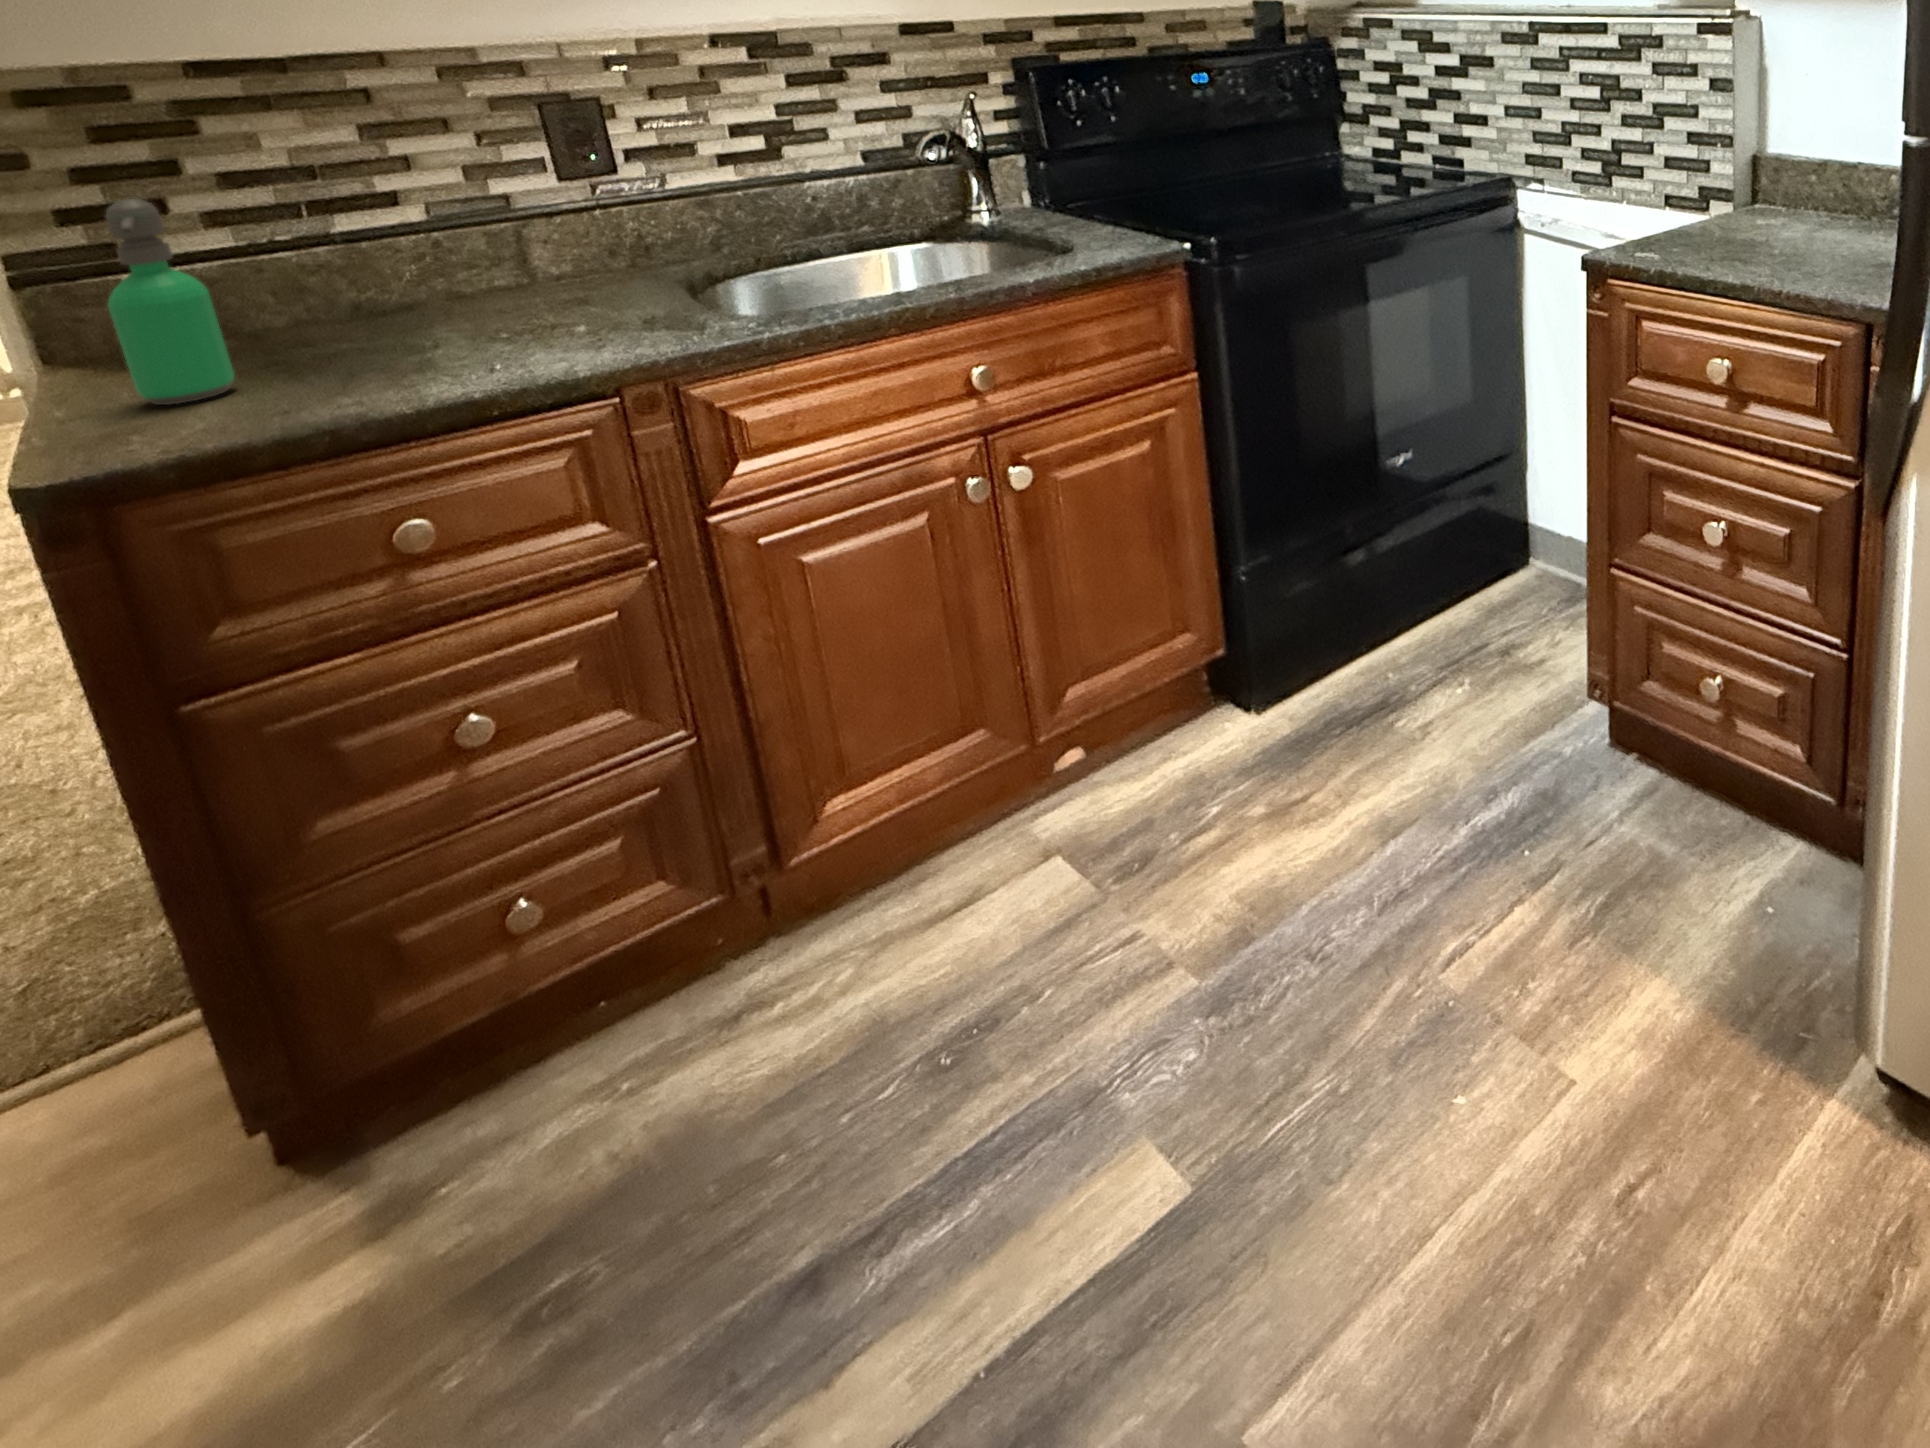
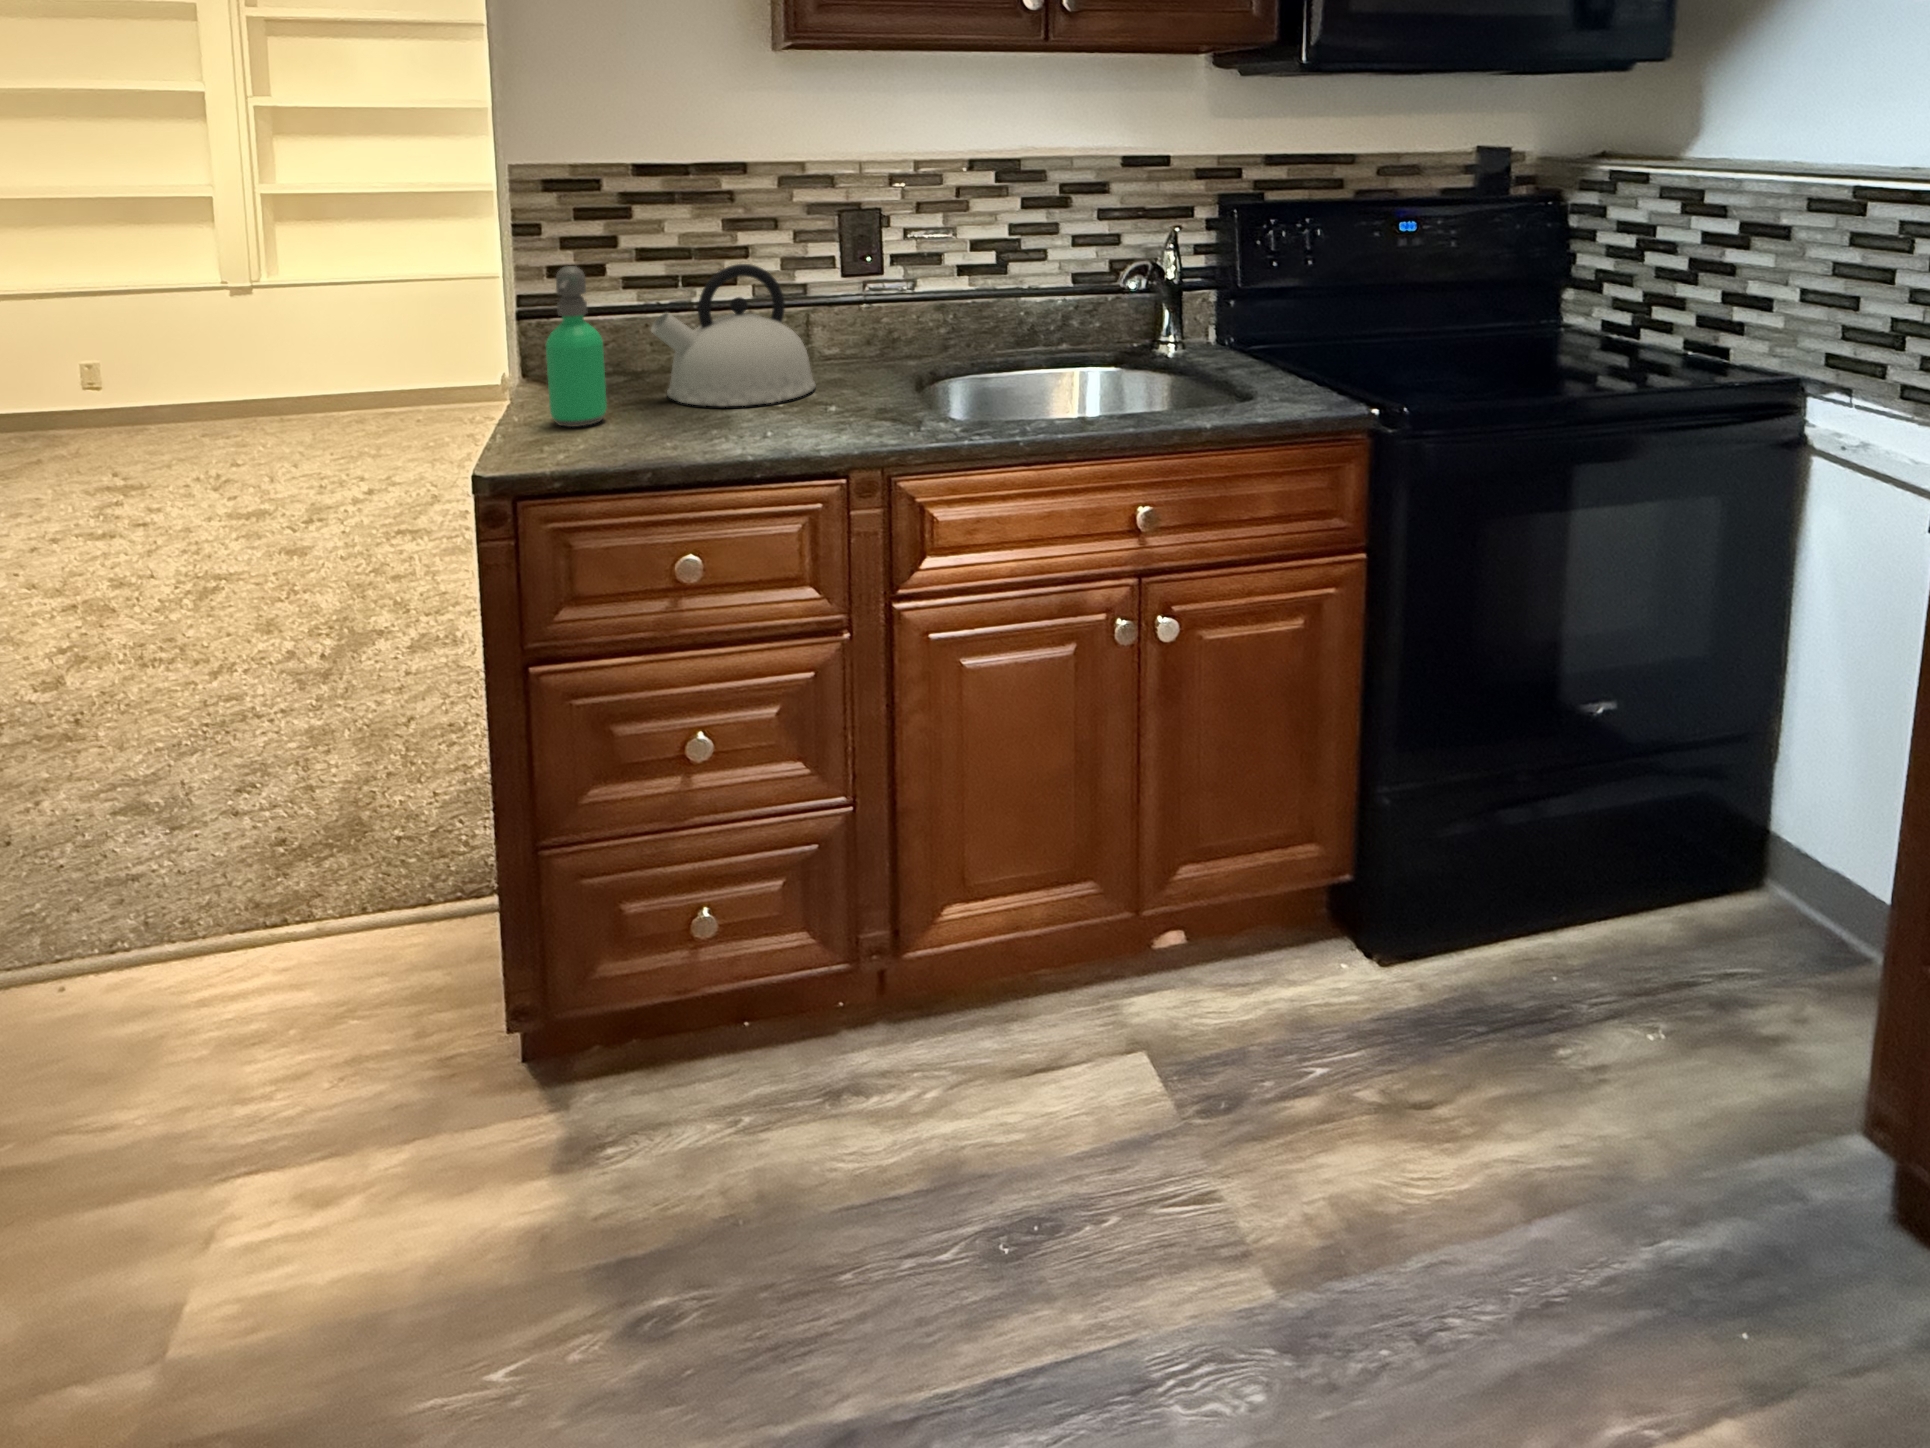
kettle: none [279,175,549,352] -> present [651,264,816,406]

